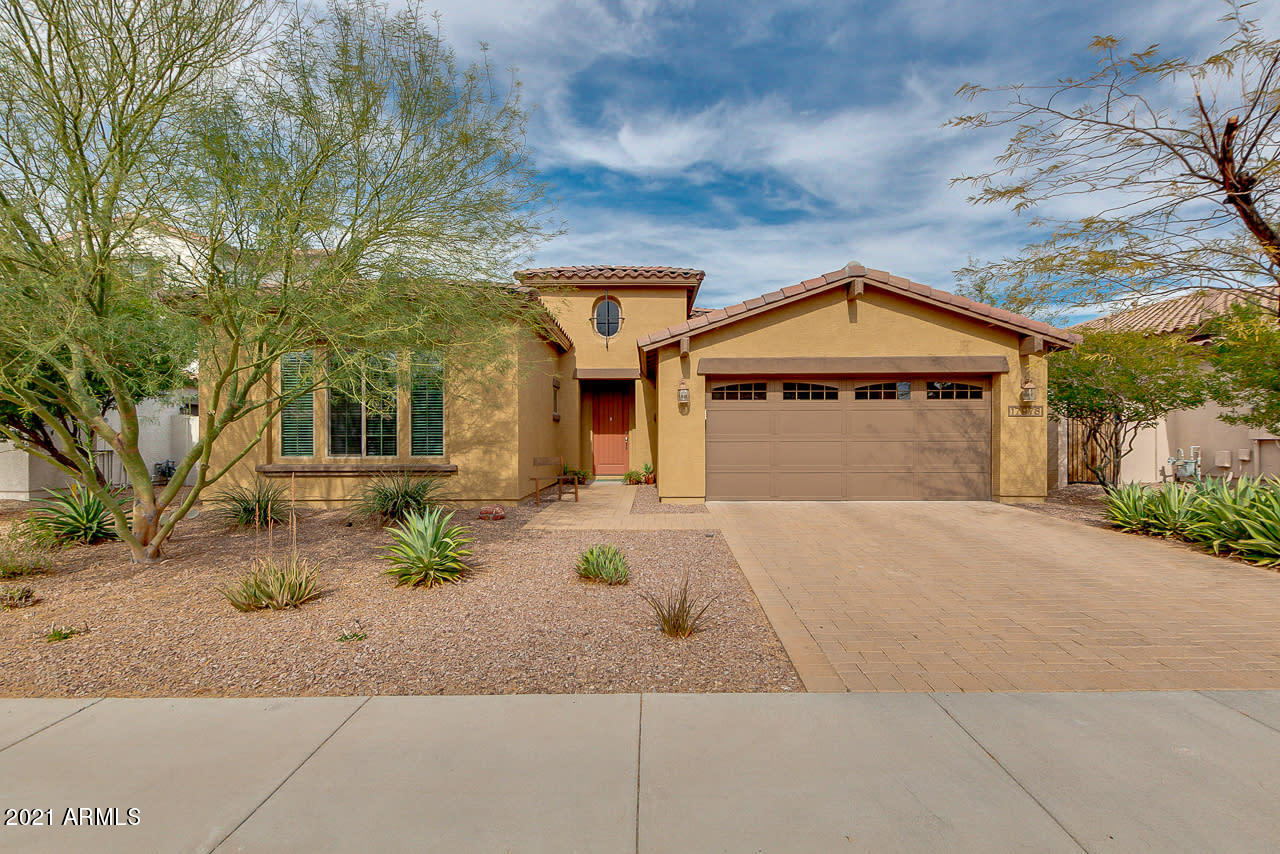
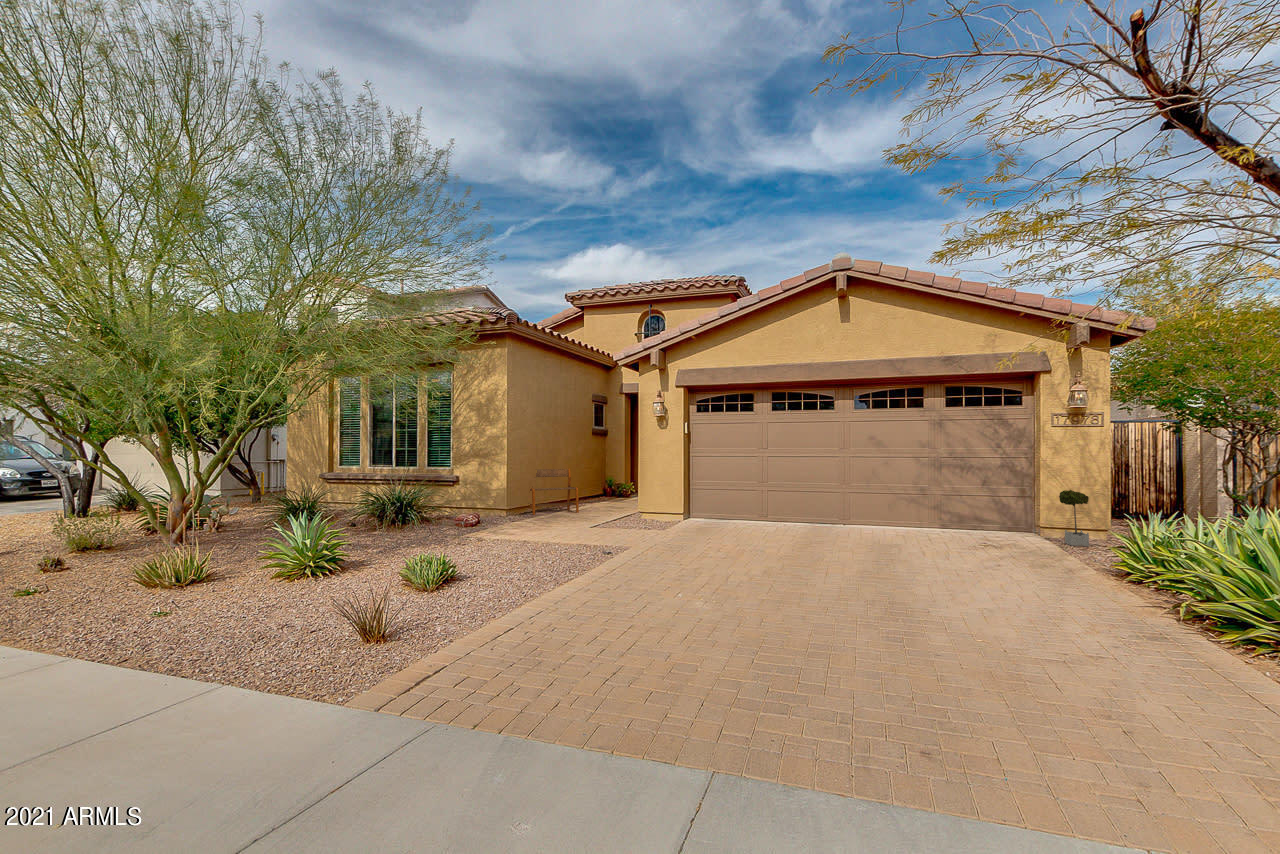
potted tree: none [1015,466,1038,510] -> present [1059,490,1089,546]

